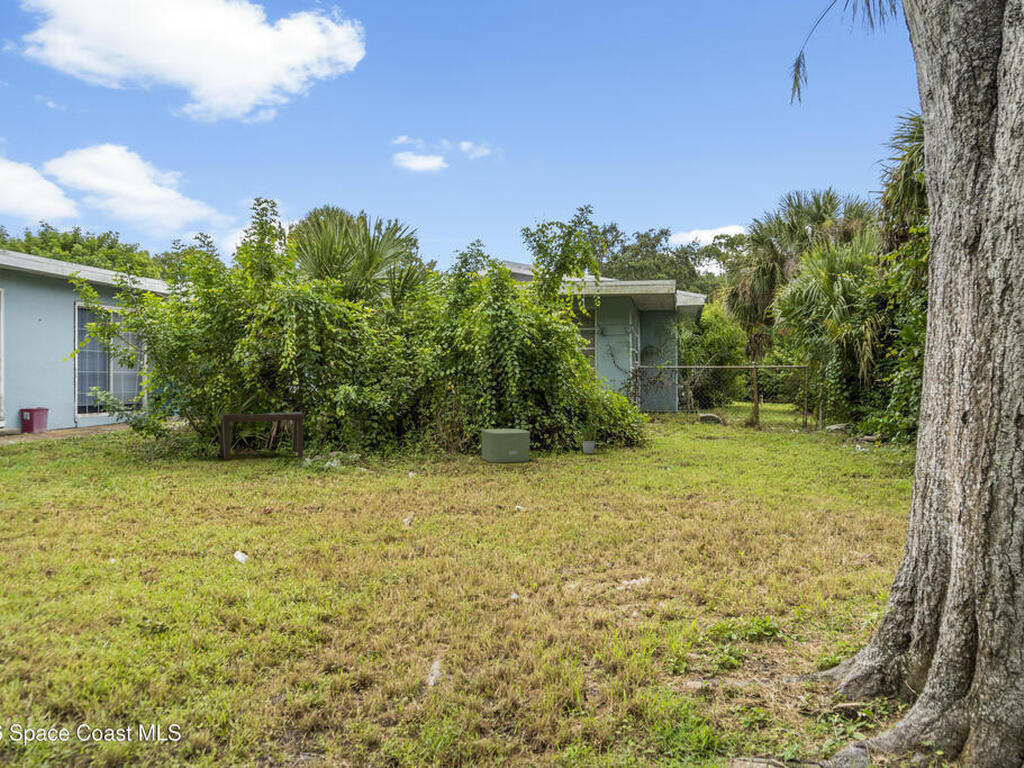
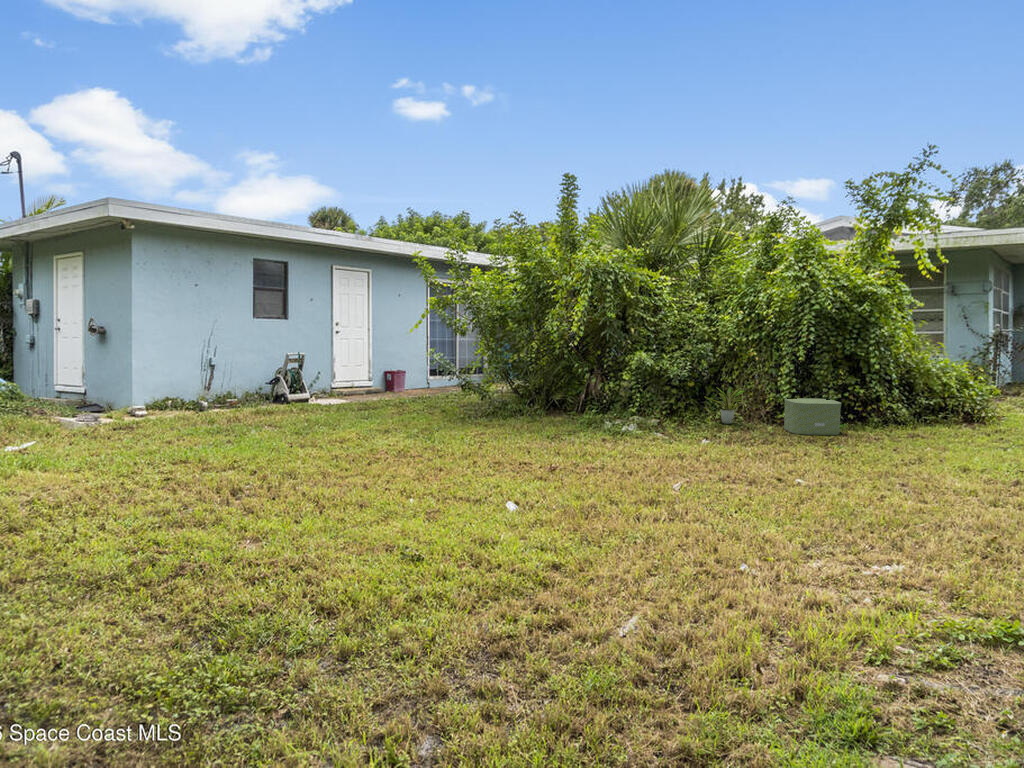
bench: present [220,412,304,460] -> none [533,376,605,418]
potted plant: present [574,418,604,454] -> present [705,388,747,424]

